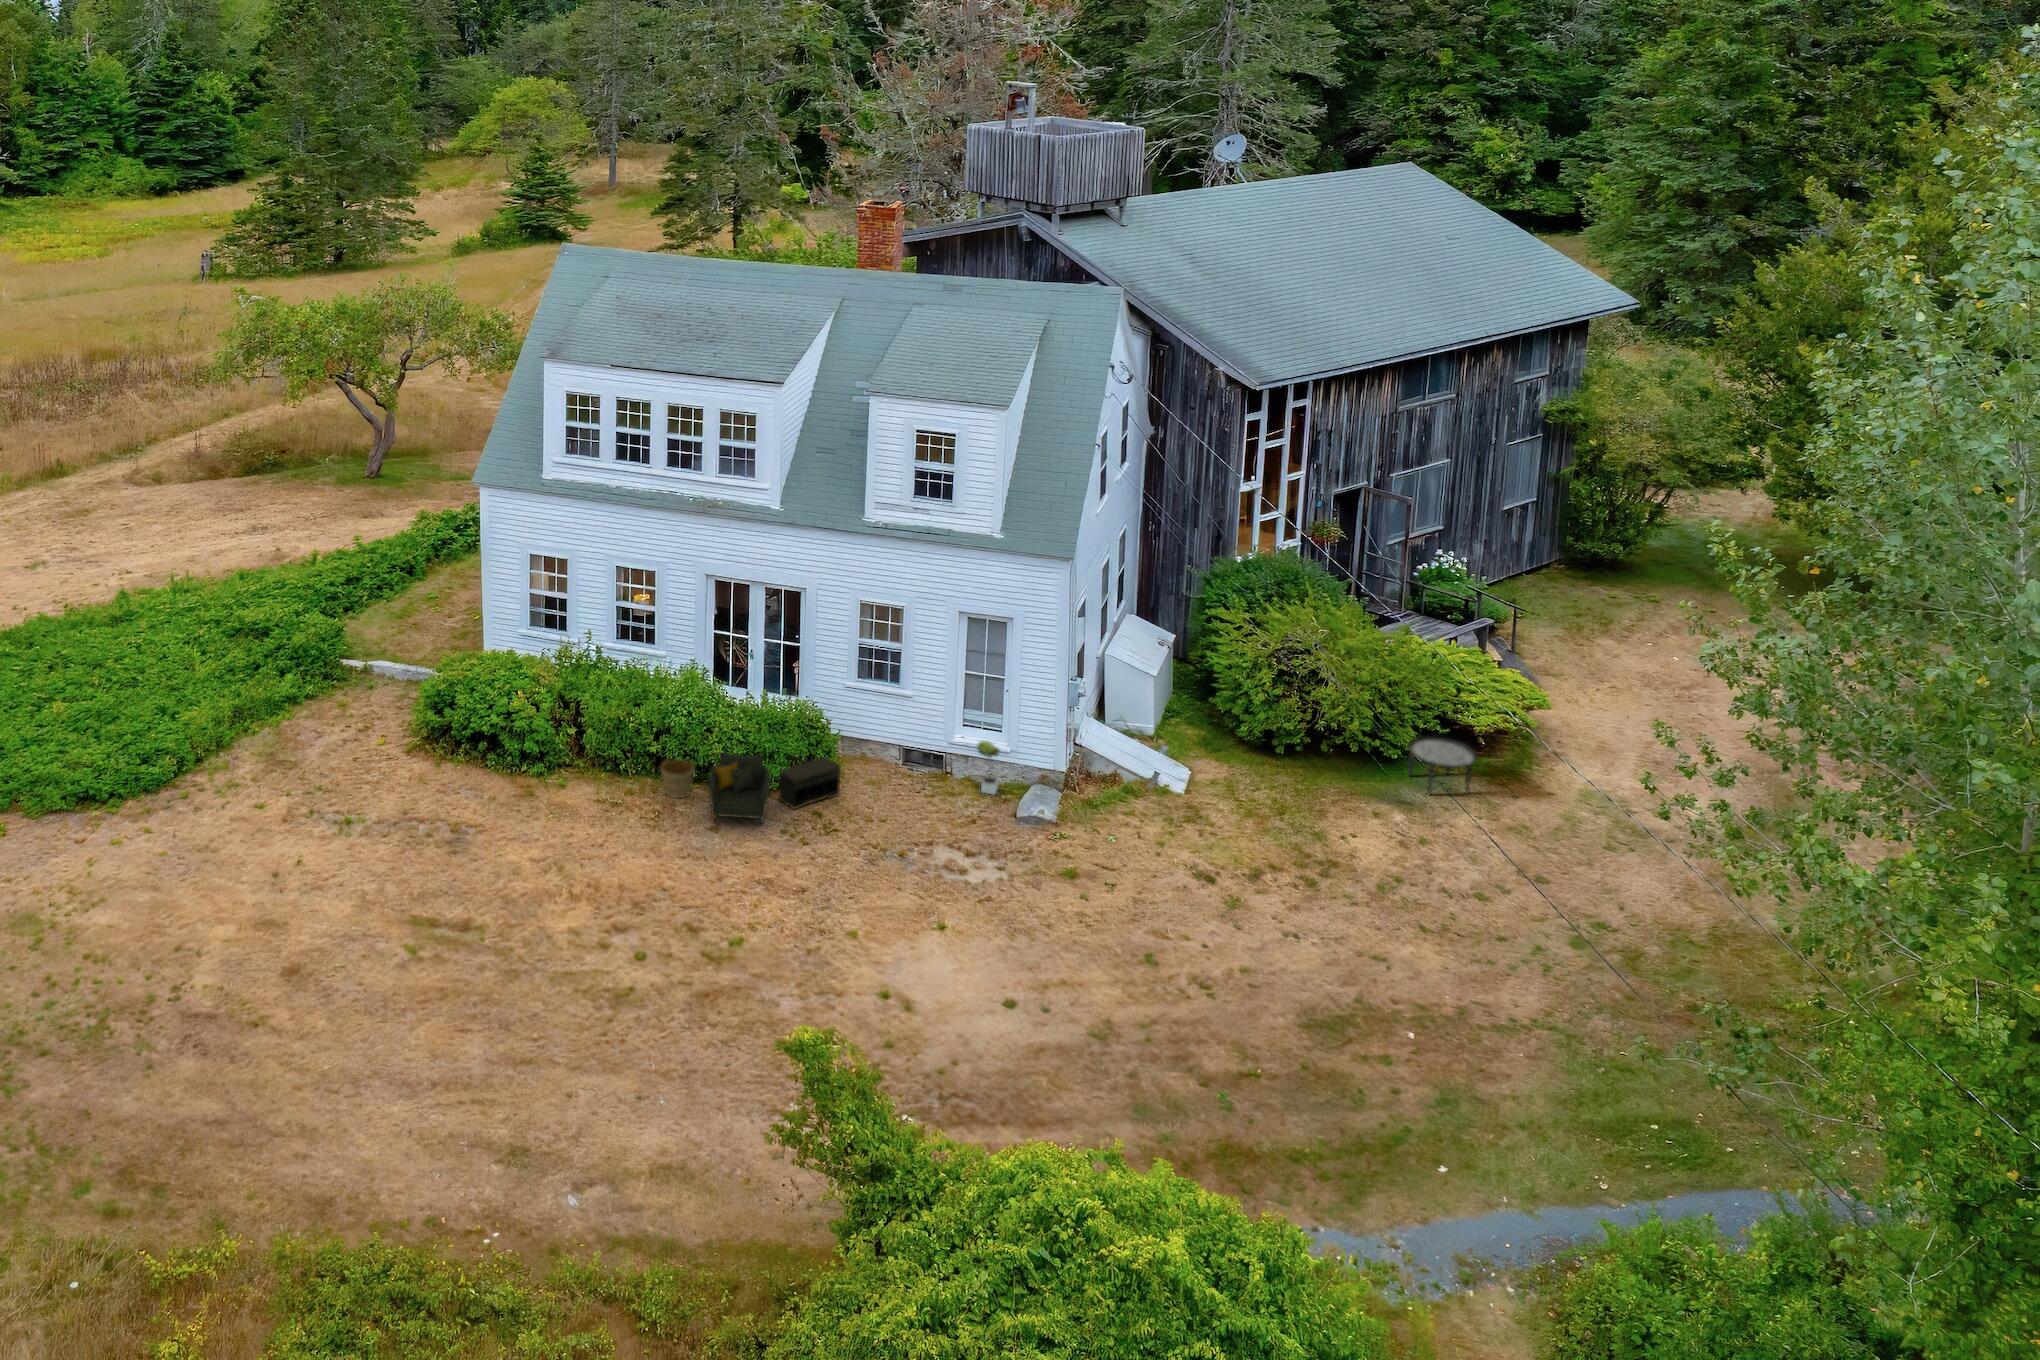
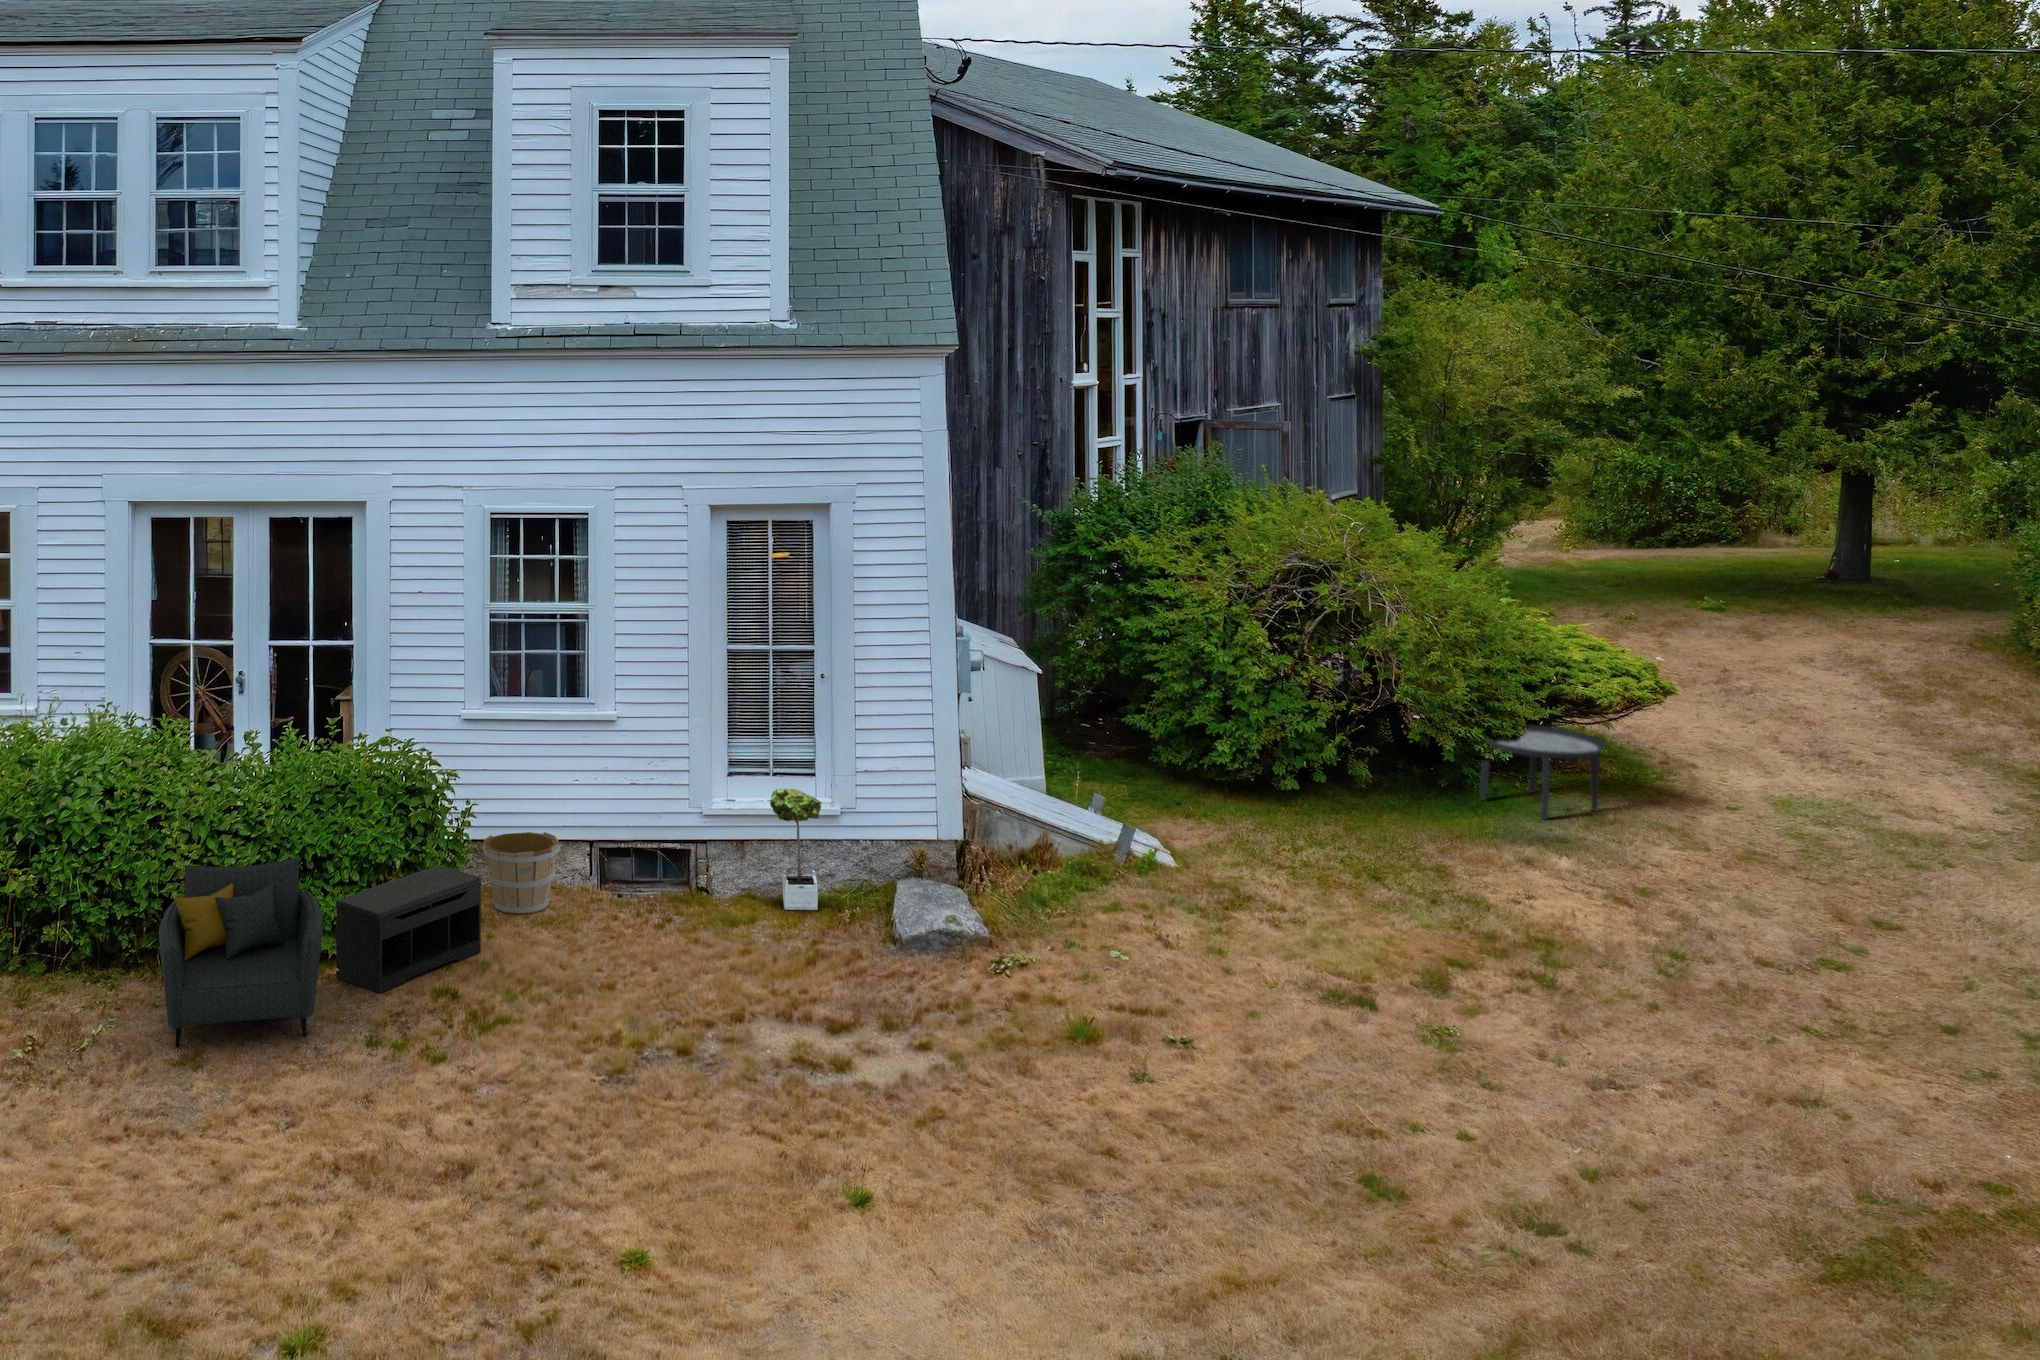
wooden bucket: present [660,760,694,798] -> present [483,832,560,914]

